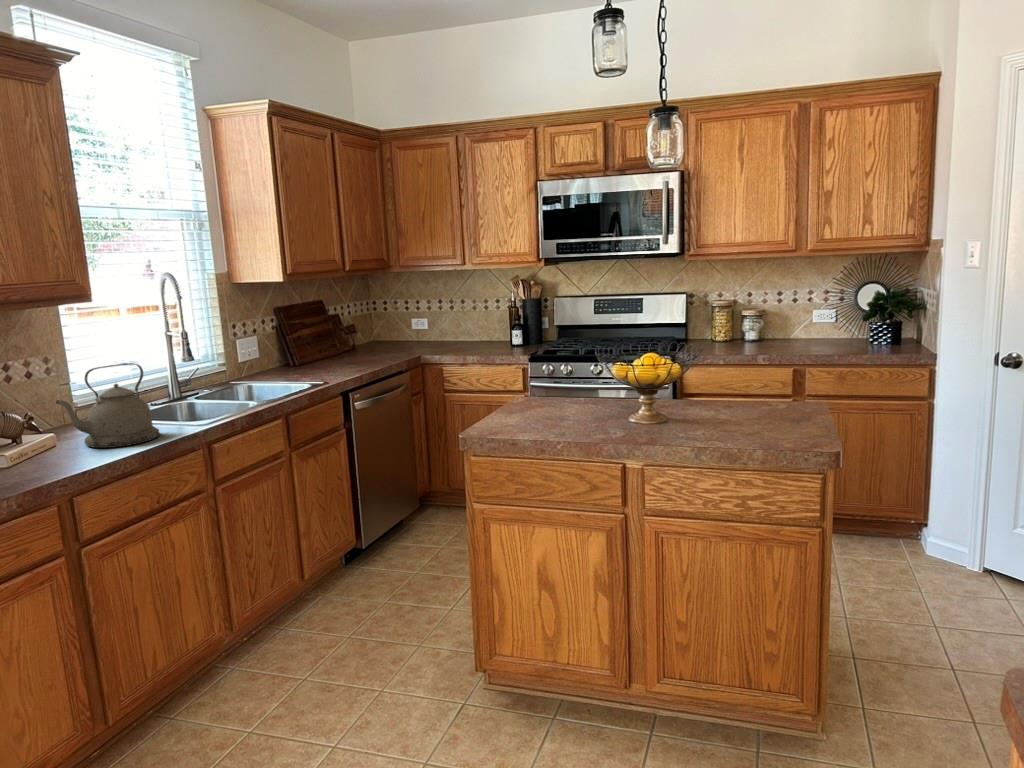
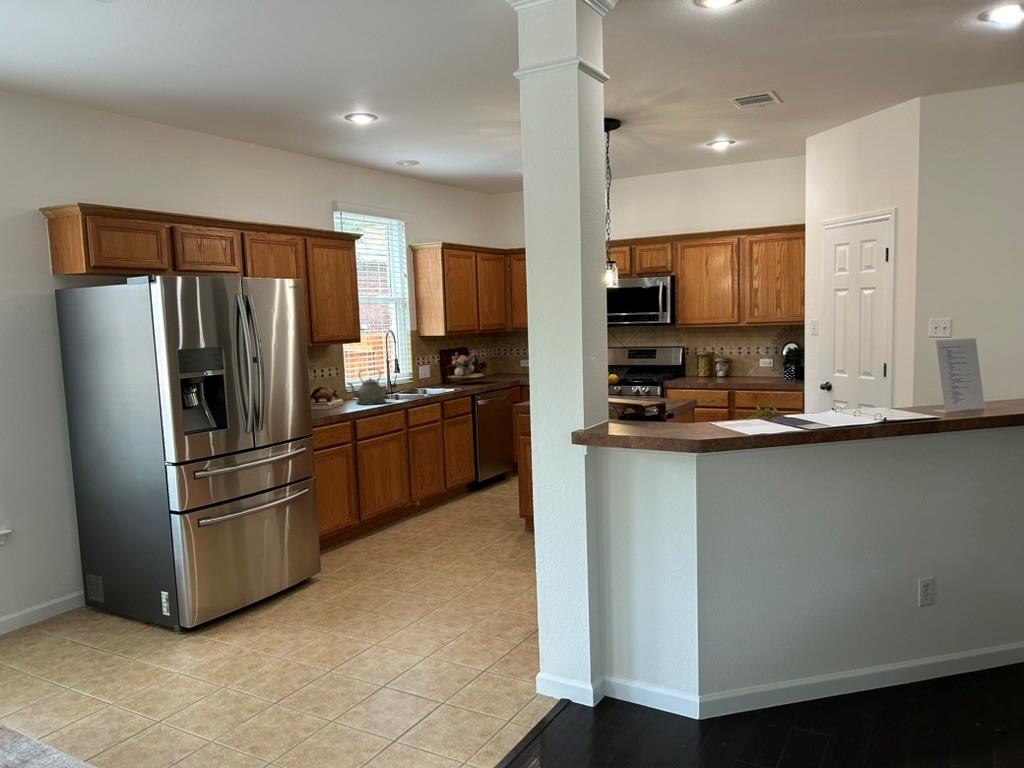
flower arrangement: none [291,305,363,368] -> present [448,350,484,382]

